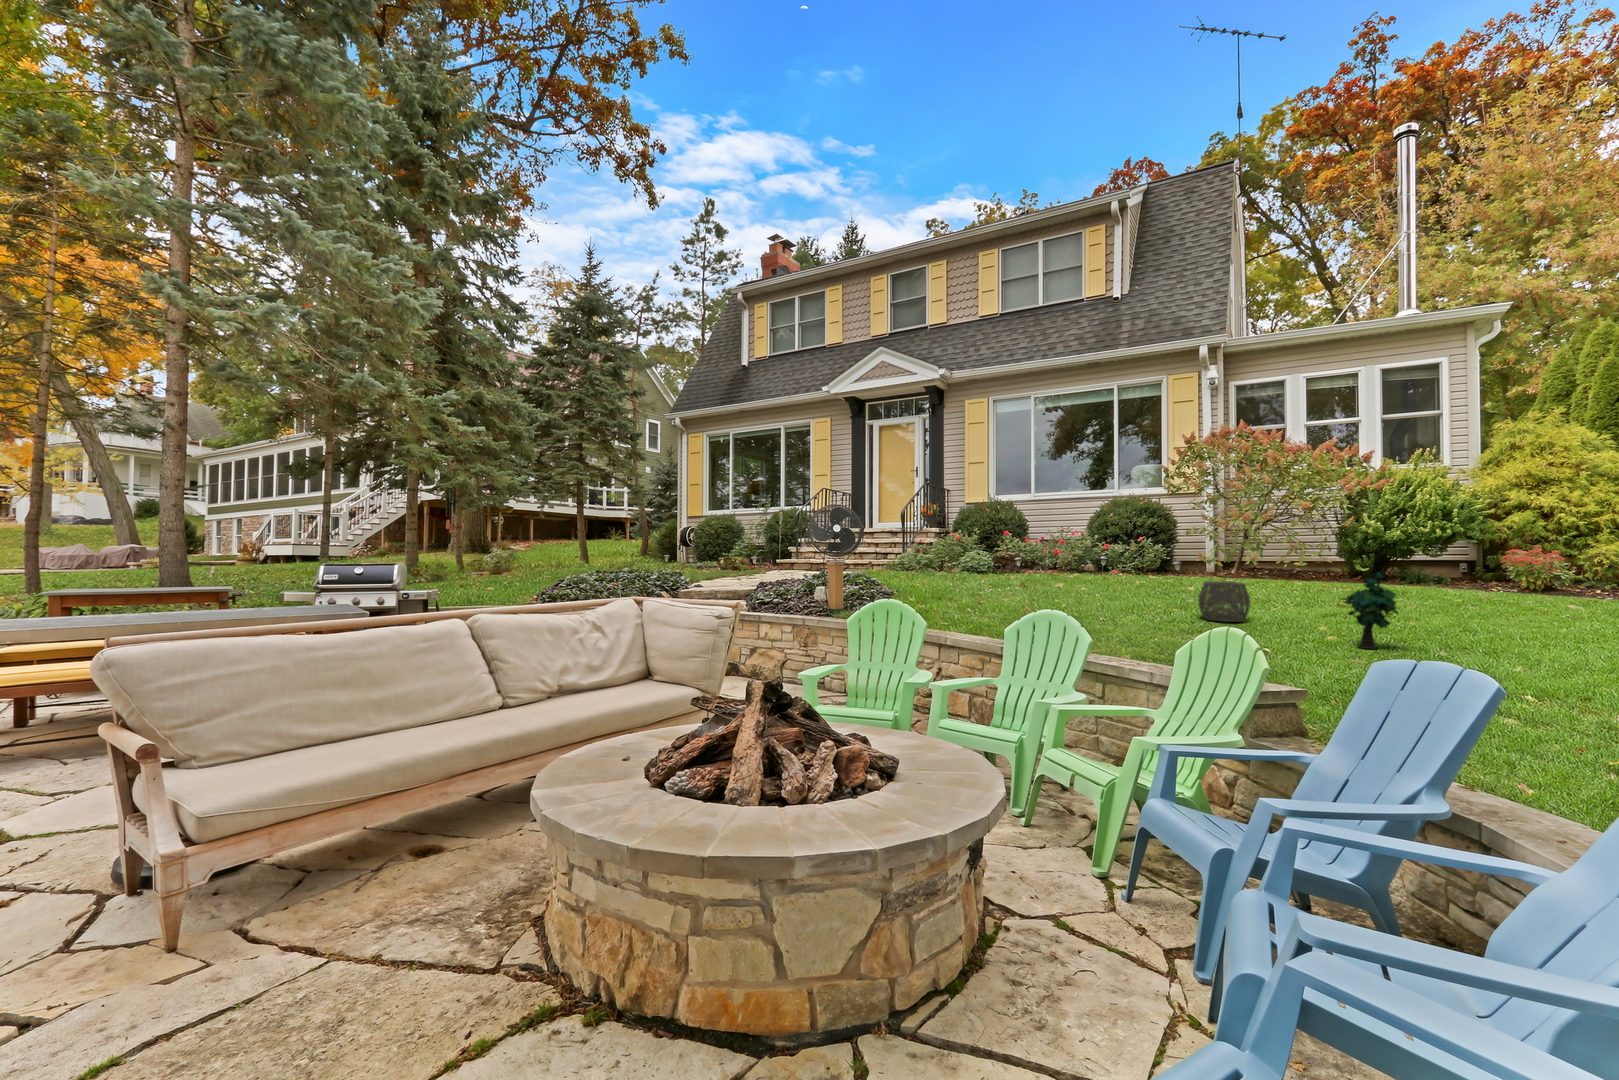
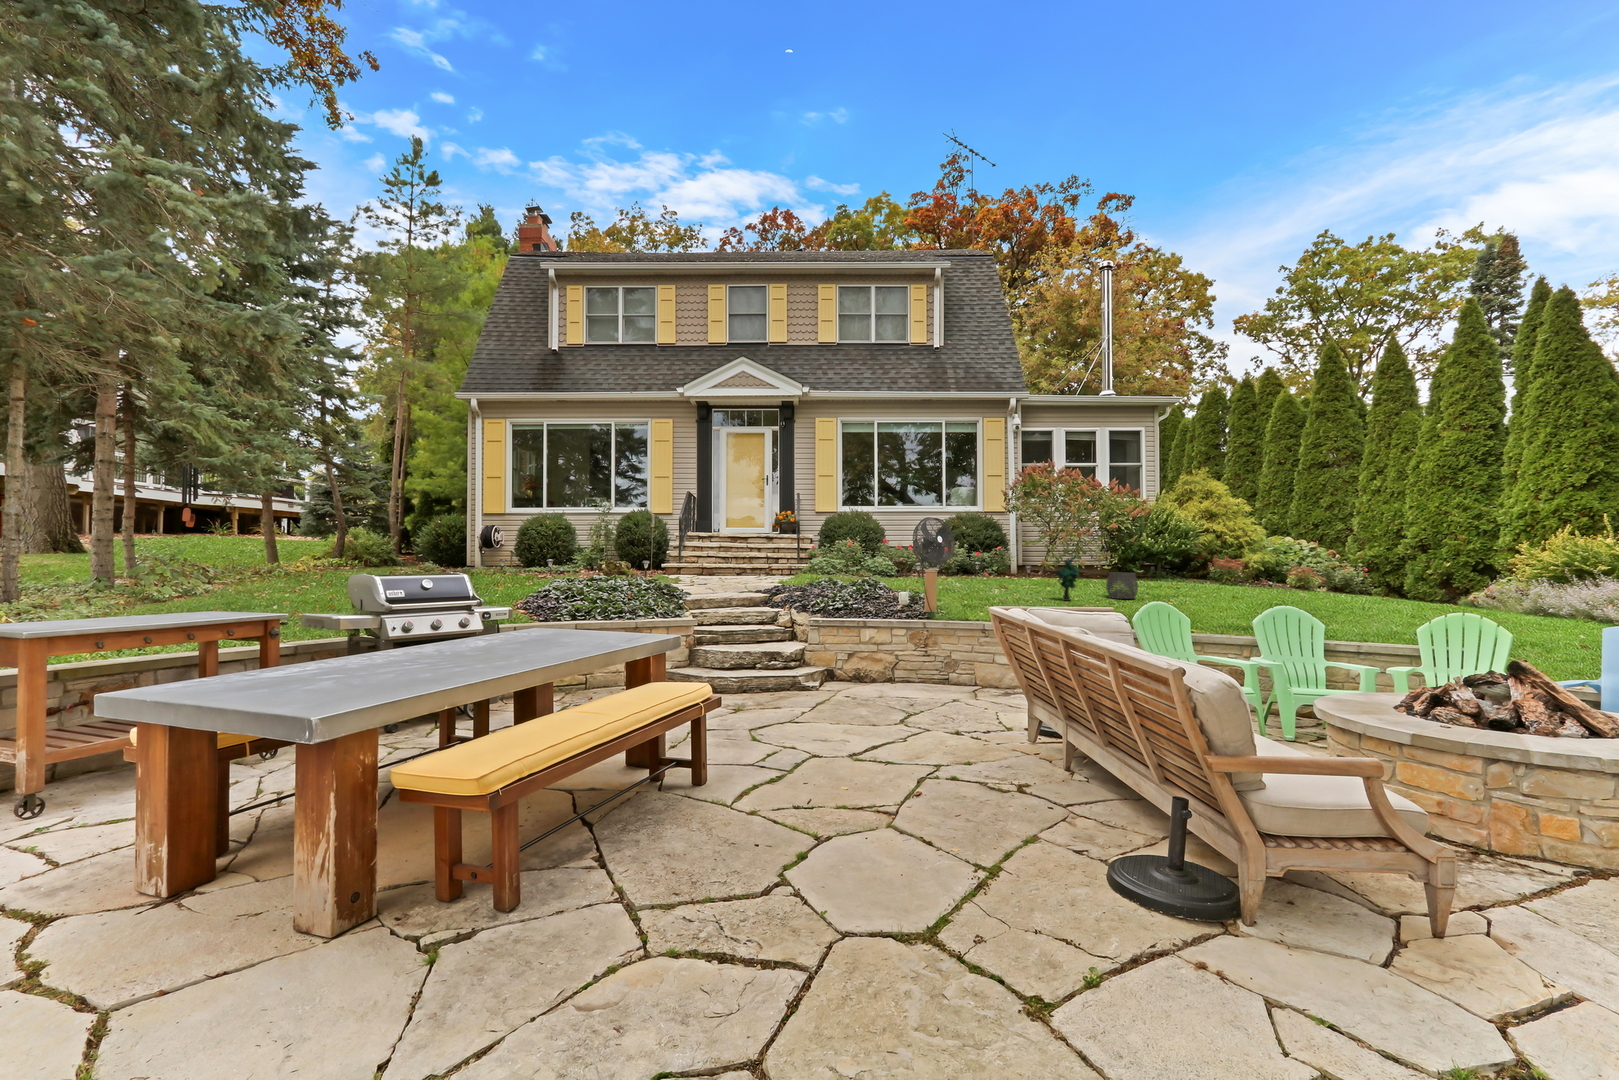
decorative plant: present [1342,572,1398,649] -> present [1055,557,1079,601]

